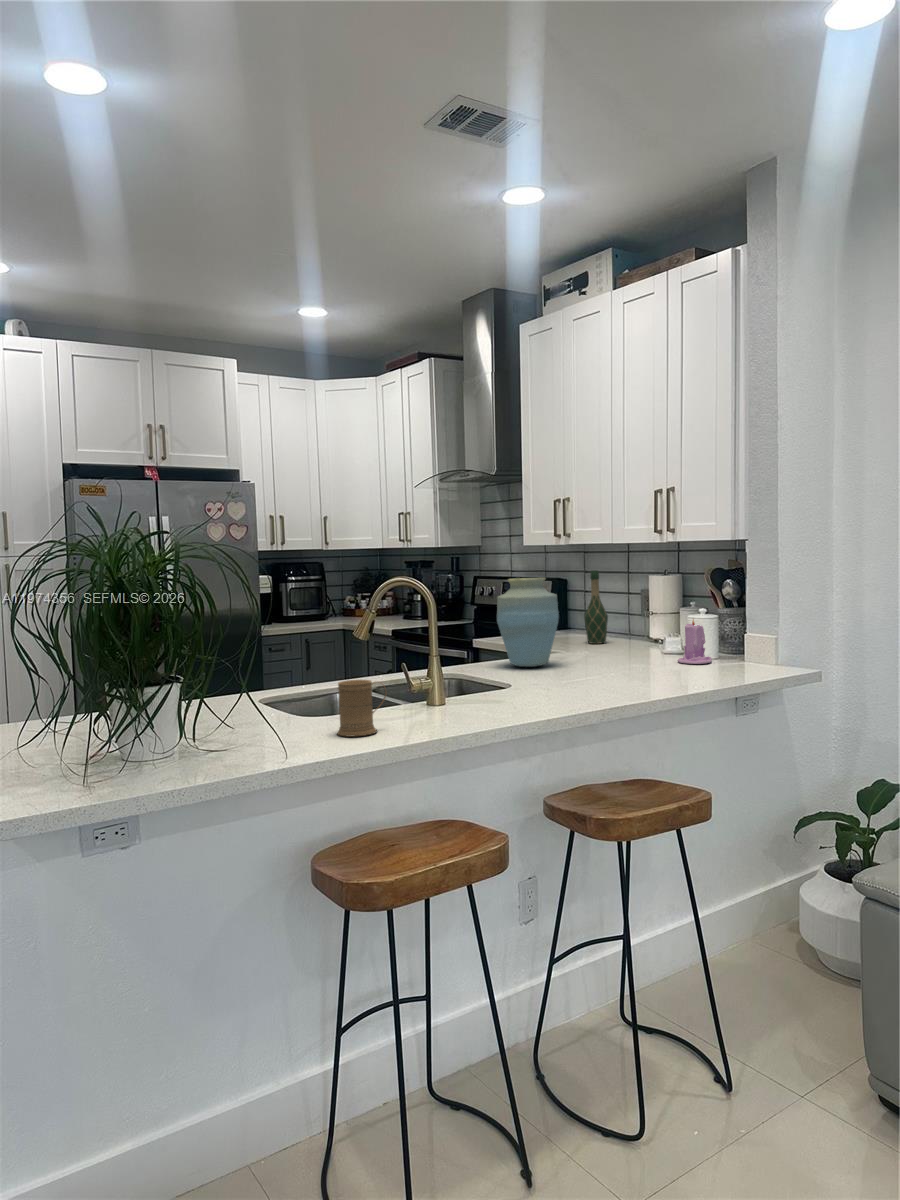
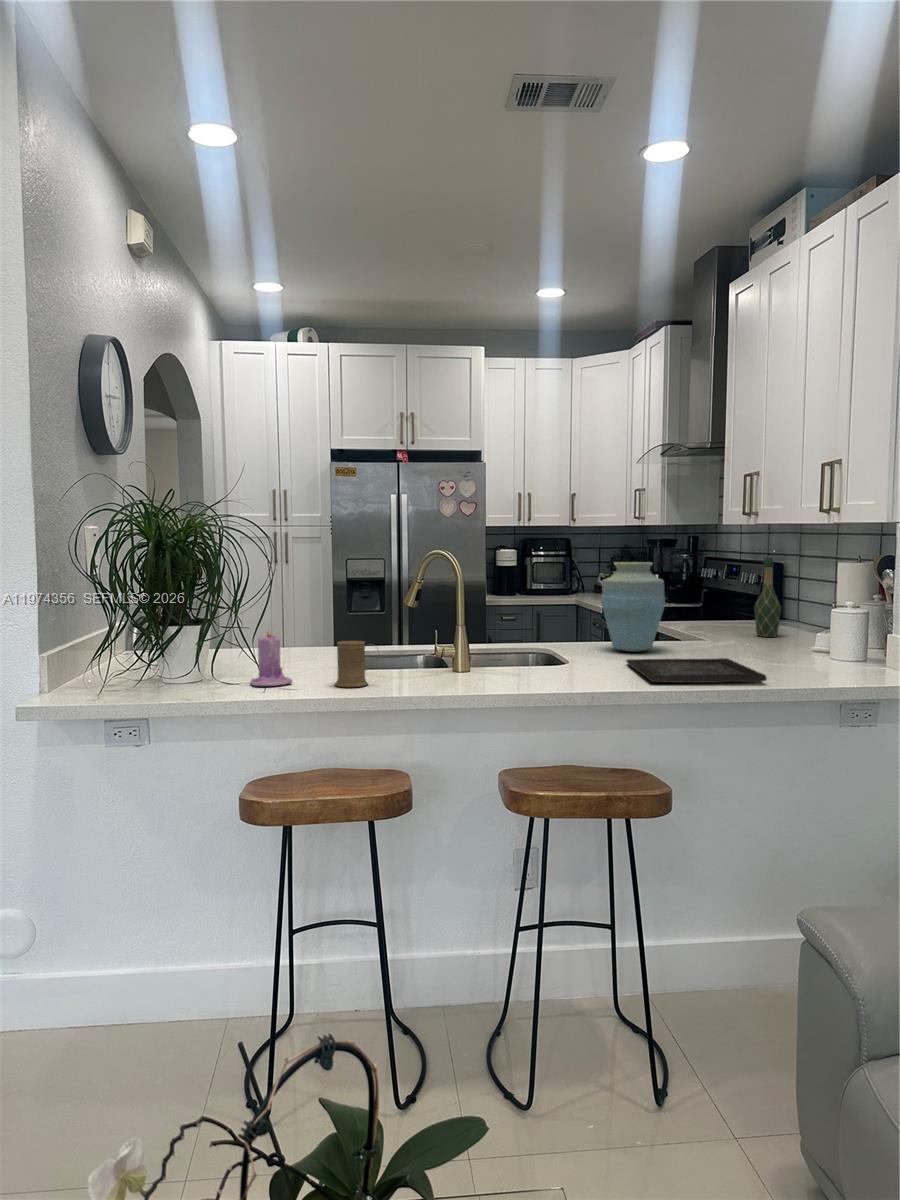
candle: present [677,619,712,664] -> present [251,632,292,686]
tray: none [559,664,717,691] -> present [626,658,767,683]

